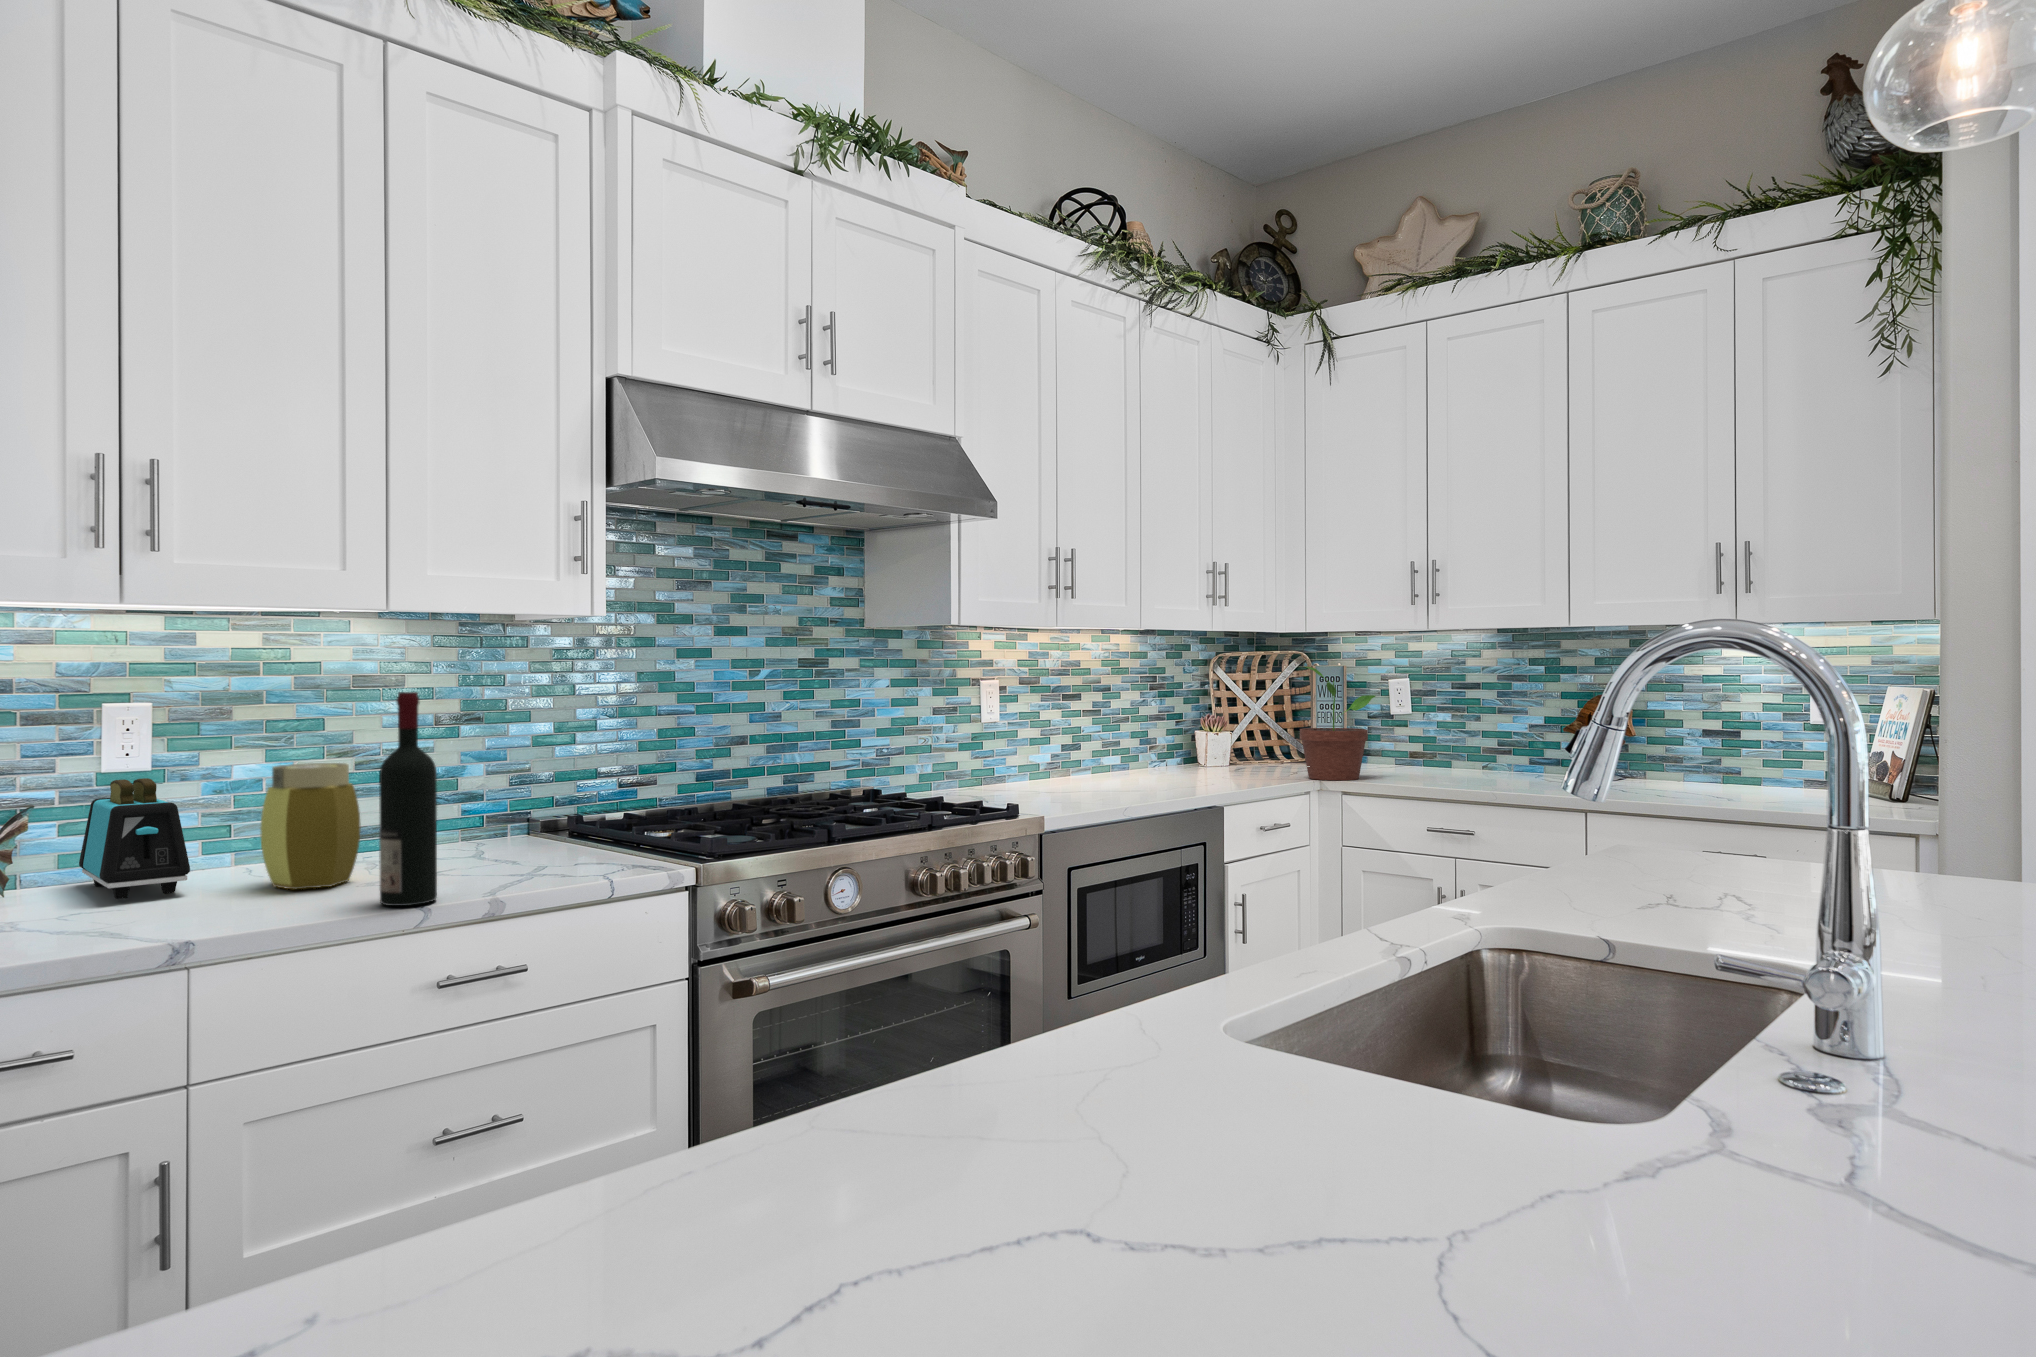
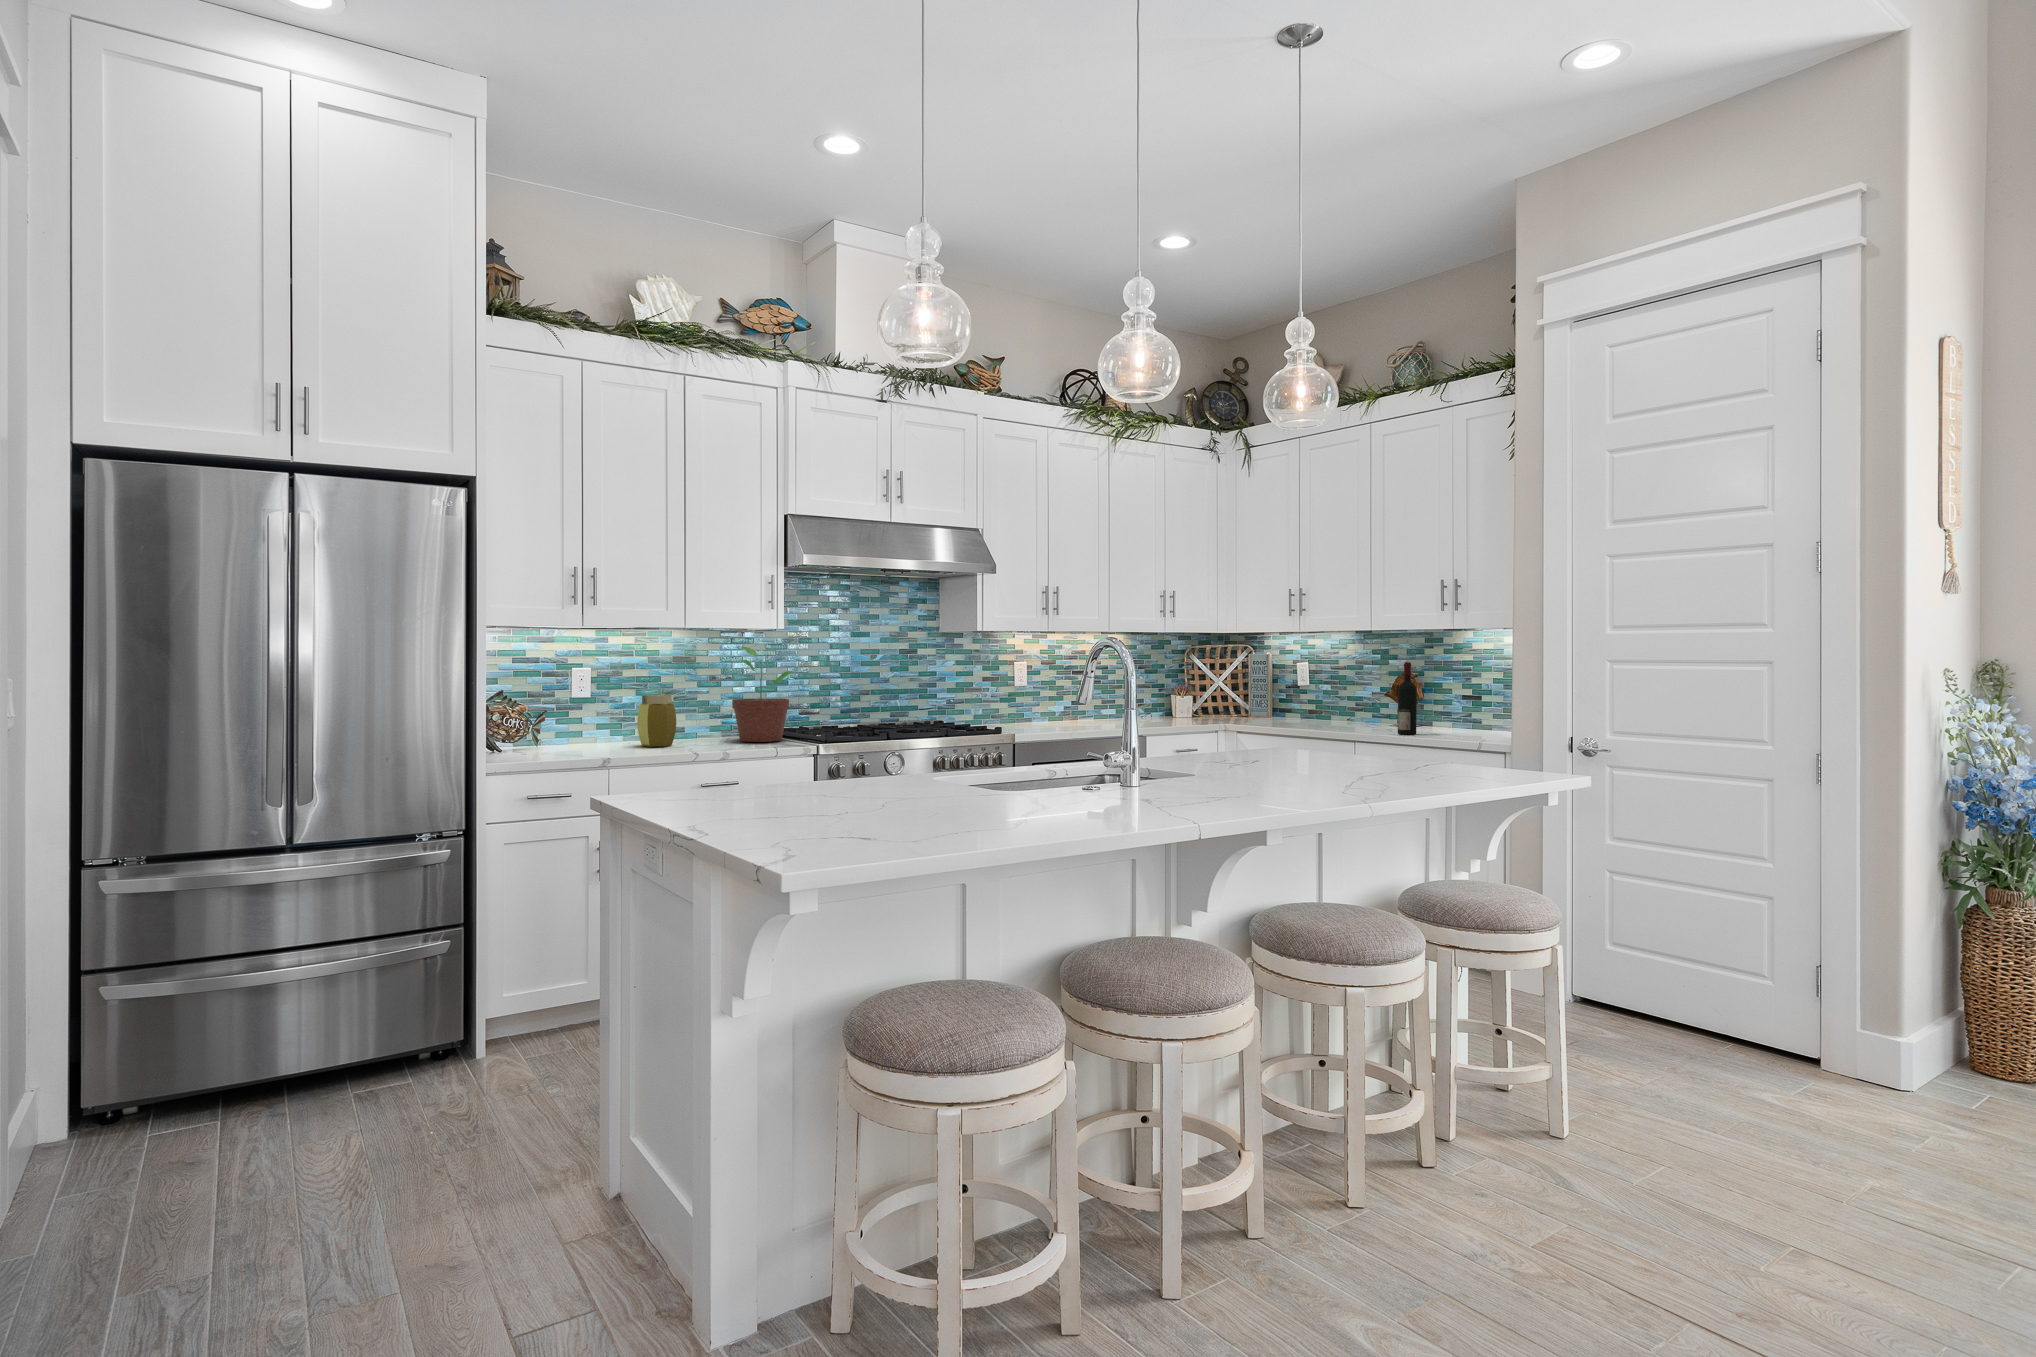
potted plant: present [1300,667,1375,780] -> present [732,647,794,742]
wine bottle: present [379,692,437,906] -> present [1398,662,1417,735]
toaster: present [79,778,190,899] -> none [567,699,611,747]

